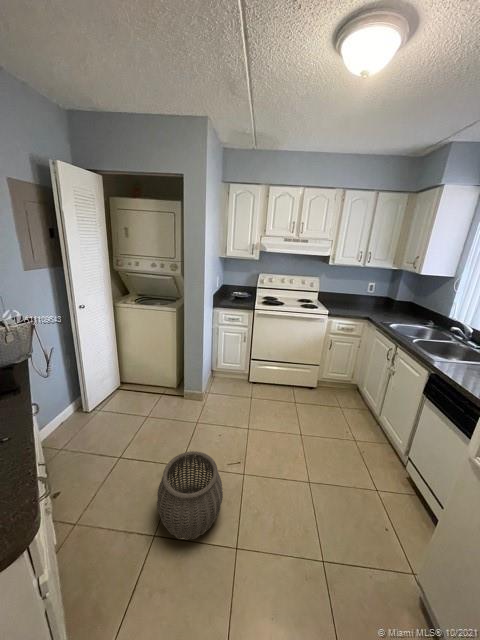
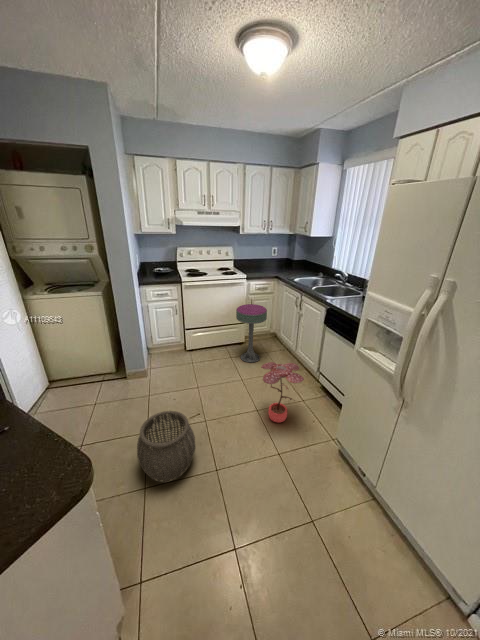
bar stool: none [307,345,347,415] -> present [236,304,267,362]
potted plant: none [320,426,379,511] -> present [261,362,304,423]

